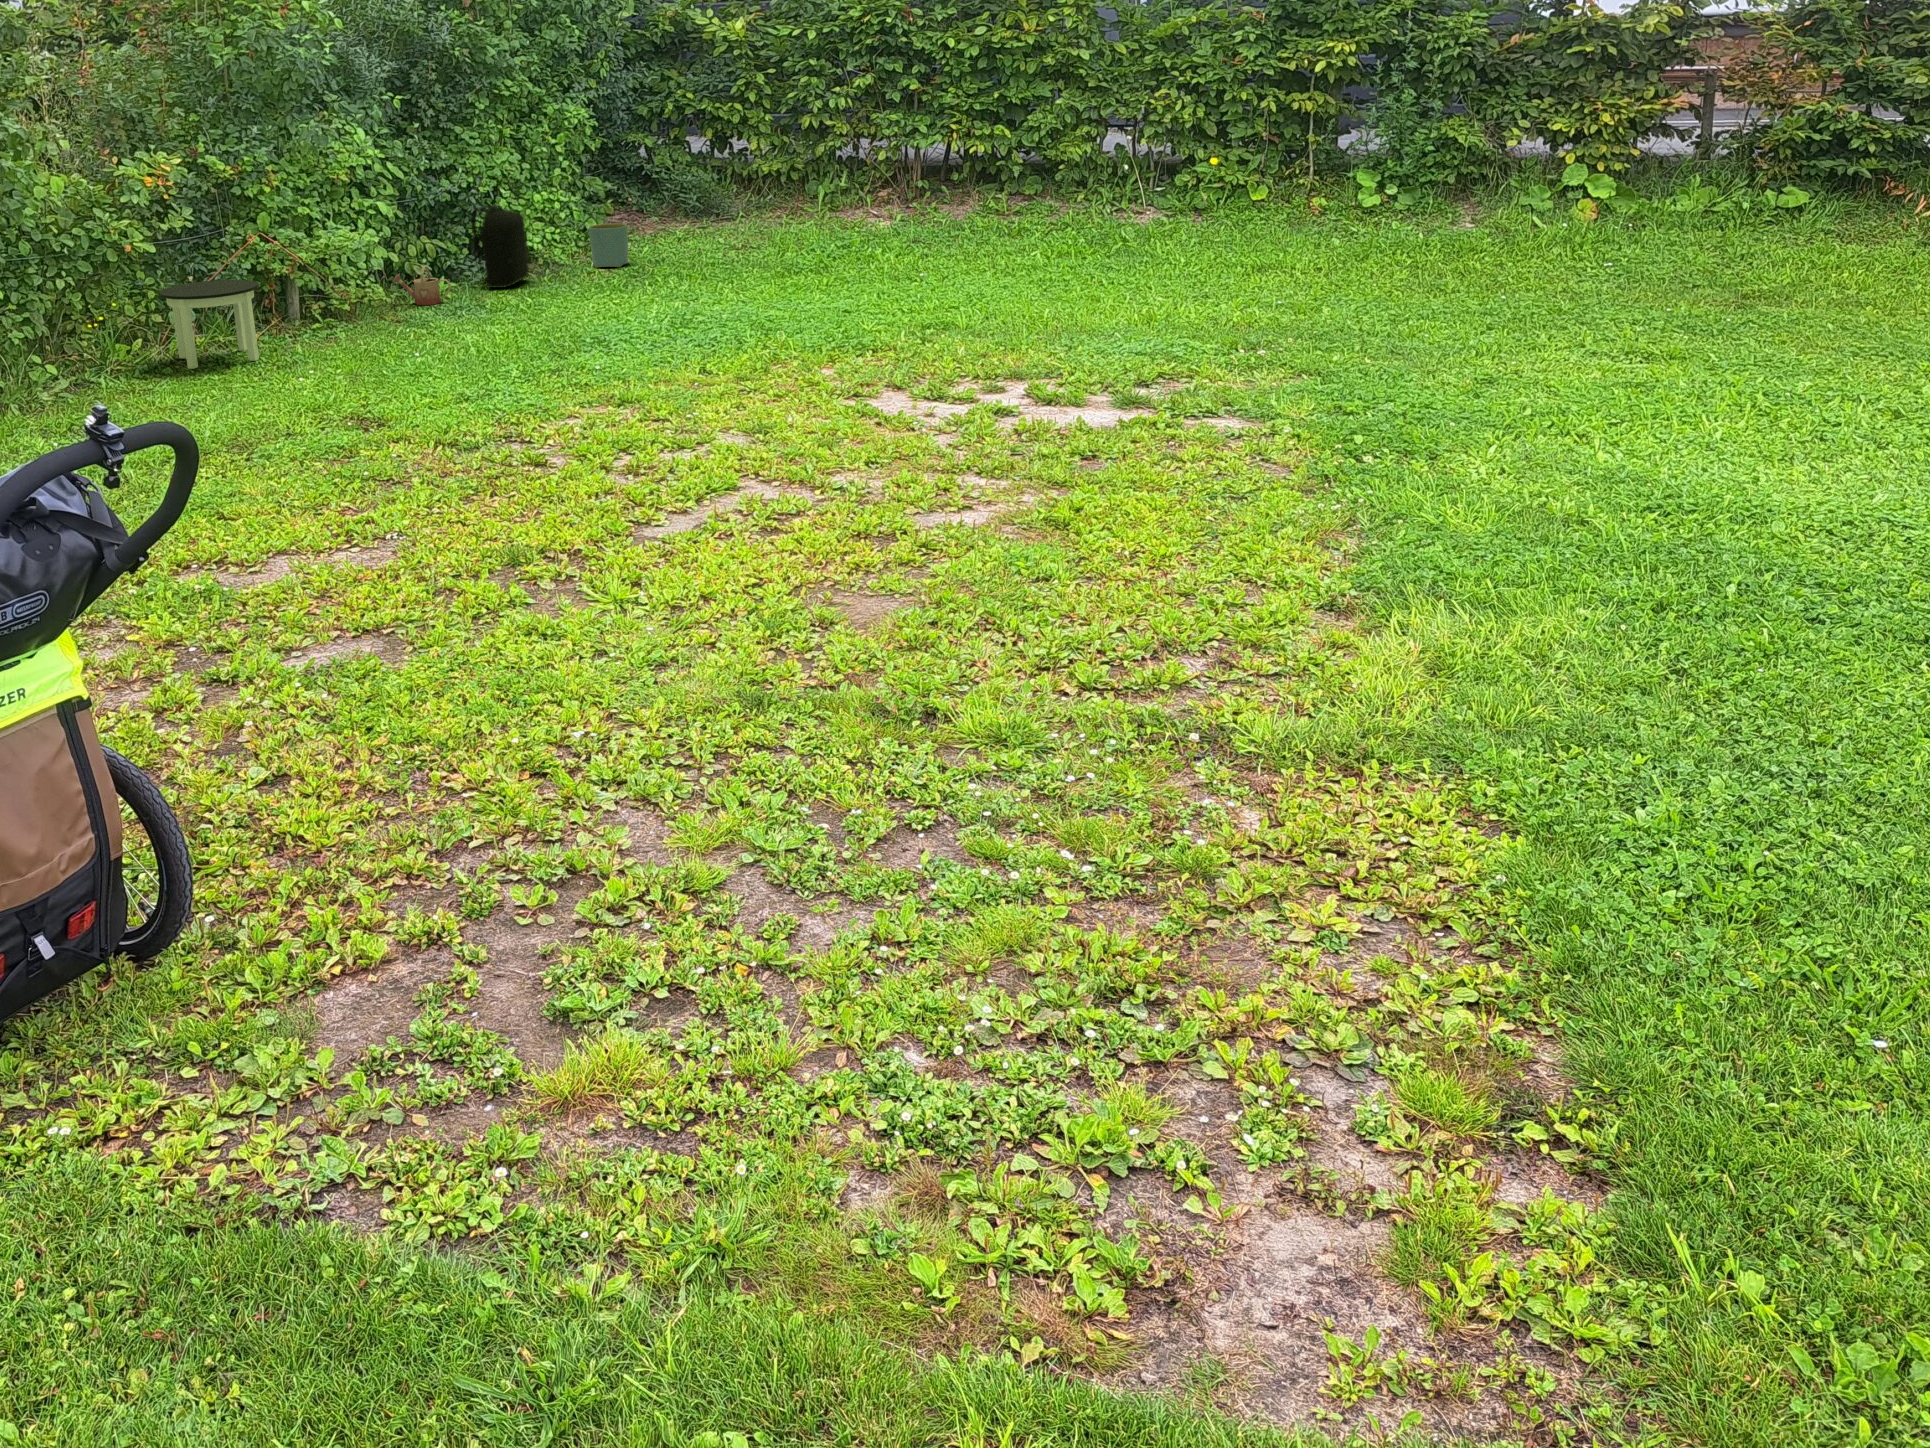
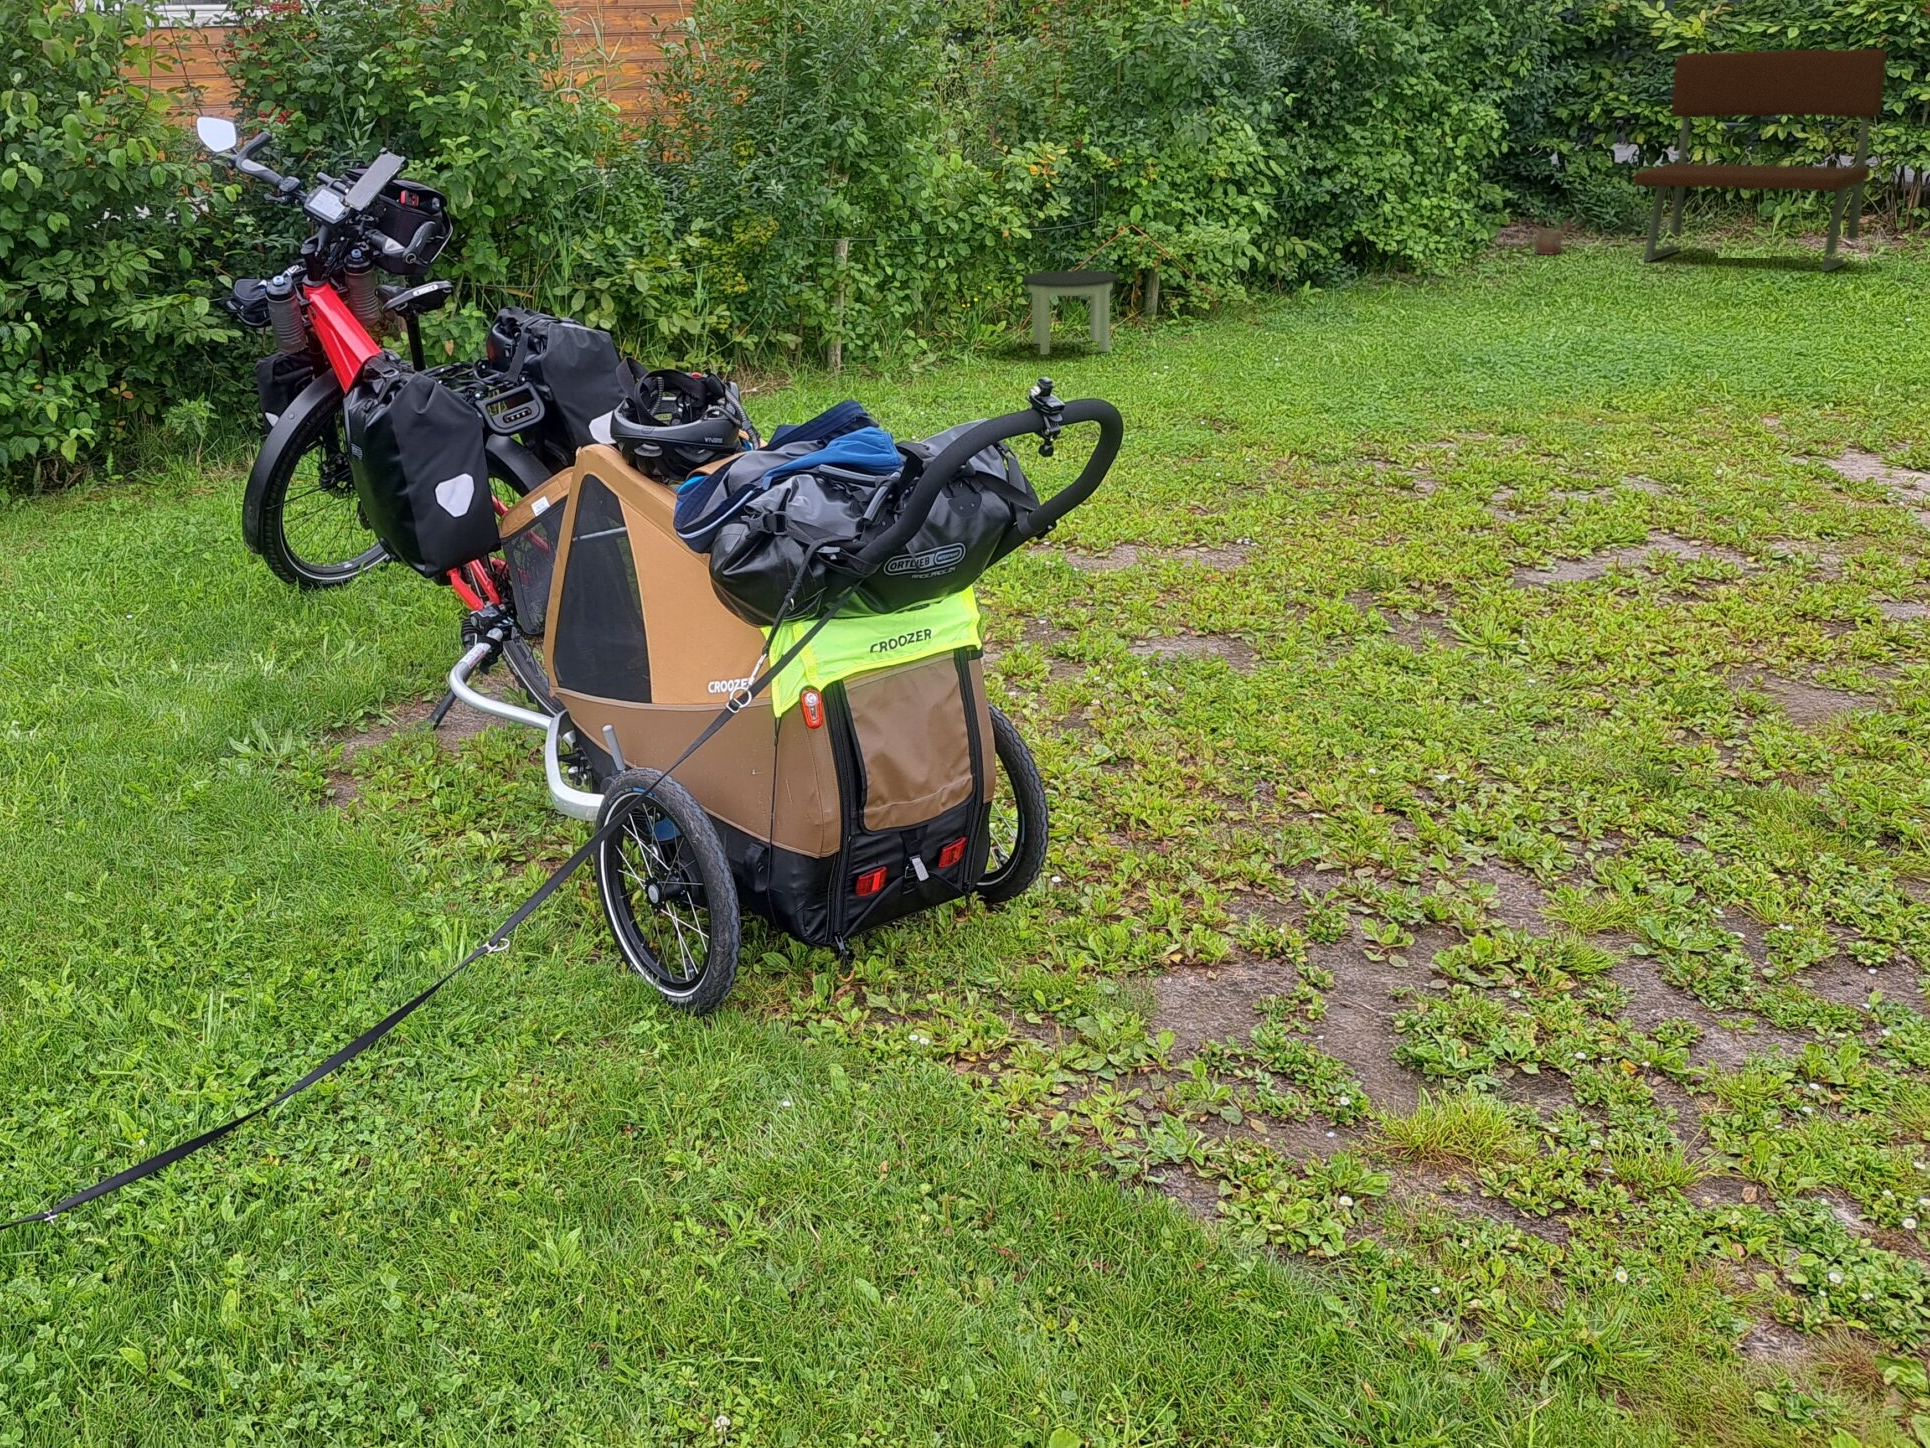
bench: none [707,54,880,241] -> present [1633,49,1887,271]
backpack: present [471,205,529,288] -> none [1333,208,1405,297]
planter: present [589,223,628,268] -> none [1478,235,1525,284]
watering can: present [392,266,451,305] -> present [1532,220,1573,254]

